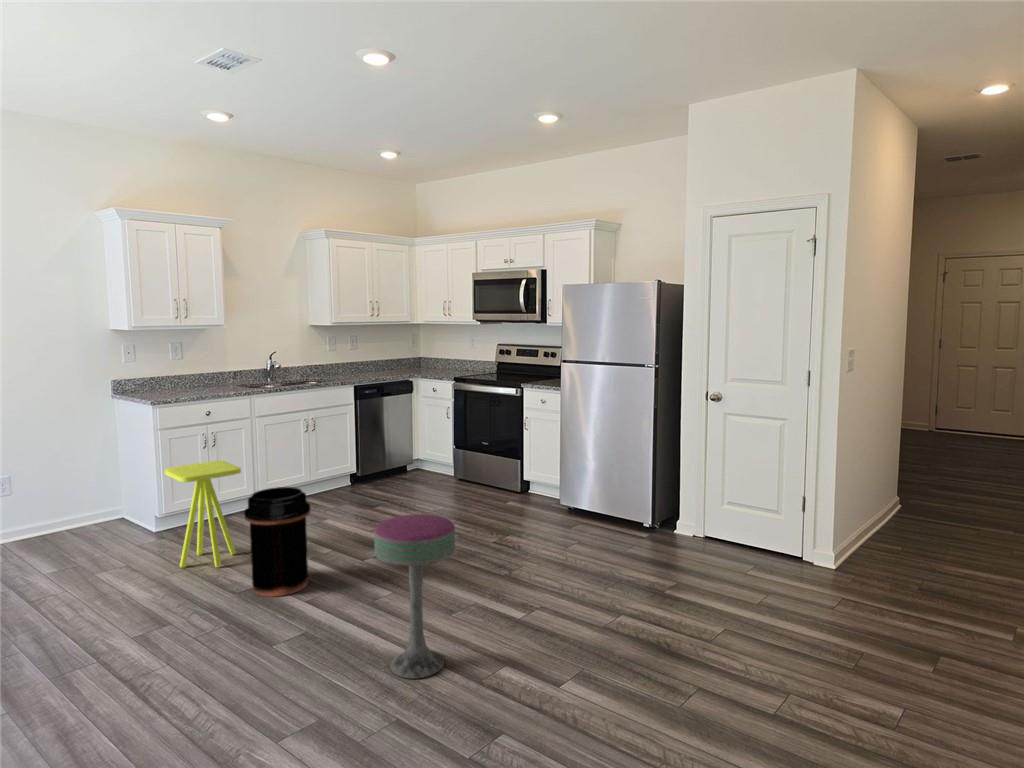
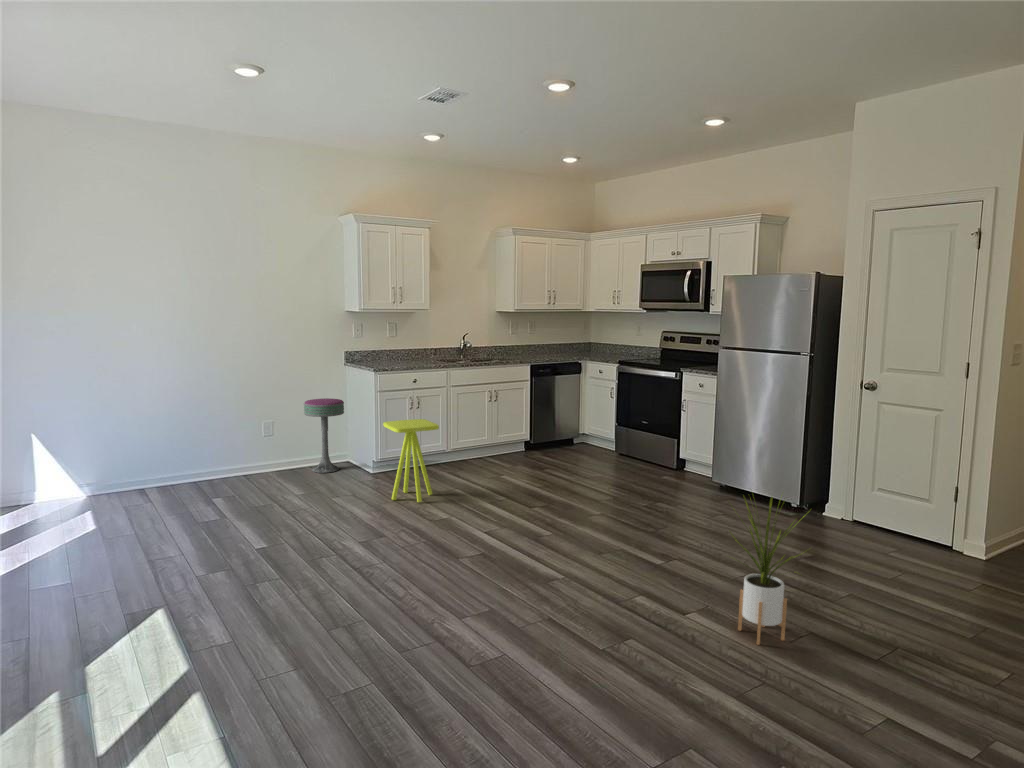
trash can: present [244,487,310,597] -> none [442,442,492,527]
bar stool: present [374,514,455,679] -> present [304,398,344,473]
house plant: none [606,529,704,718] -> present [732,497,804,645]

